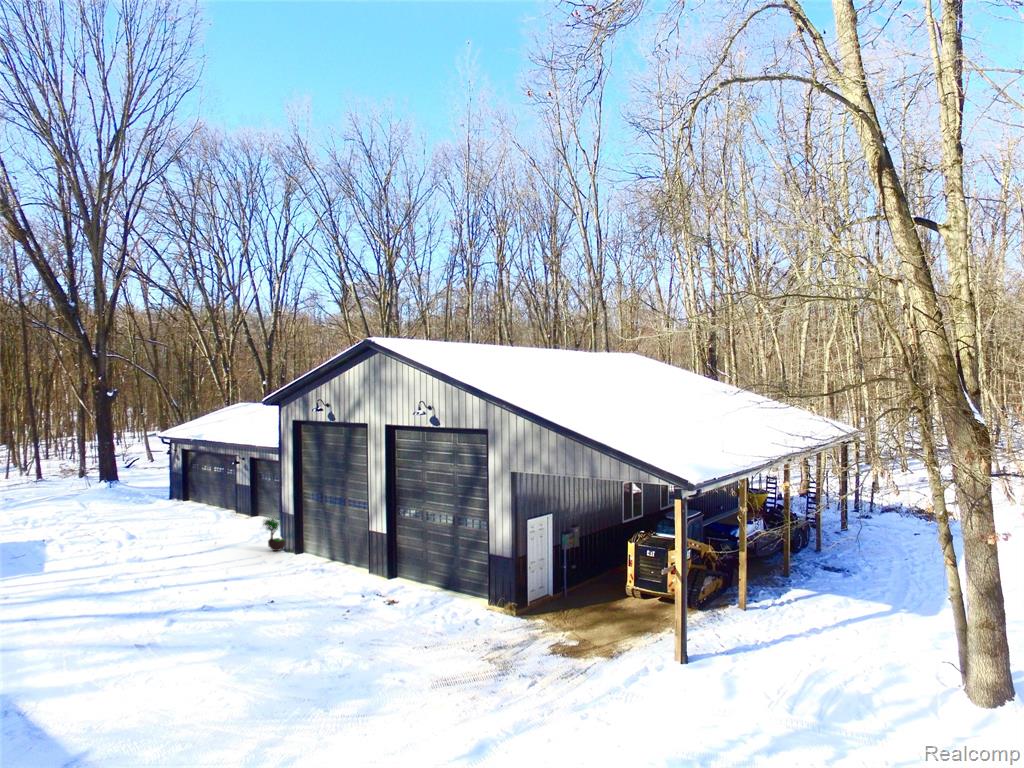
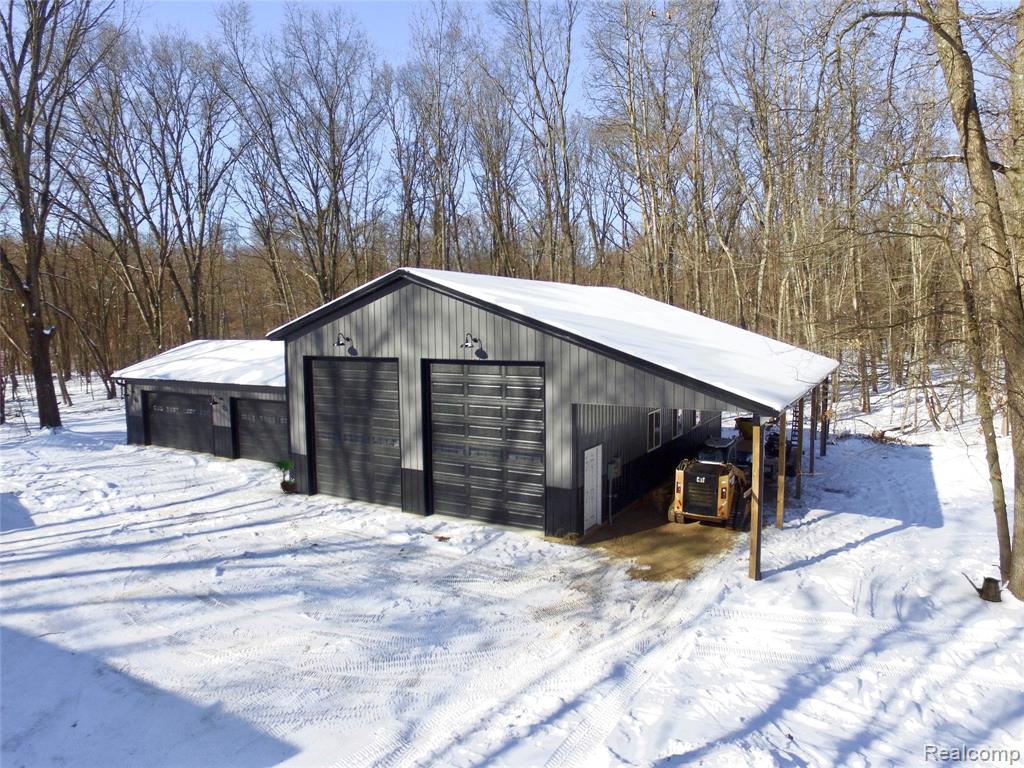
watering can: none [906,671,960,709] -> present [962,573,1007,602]

